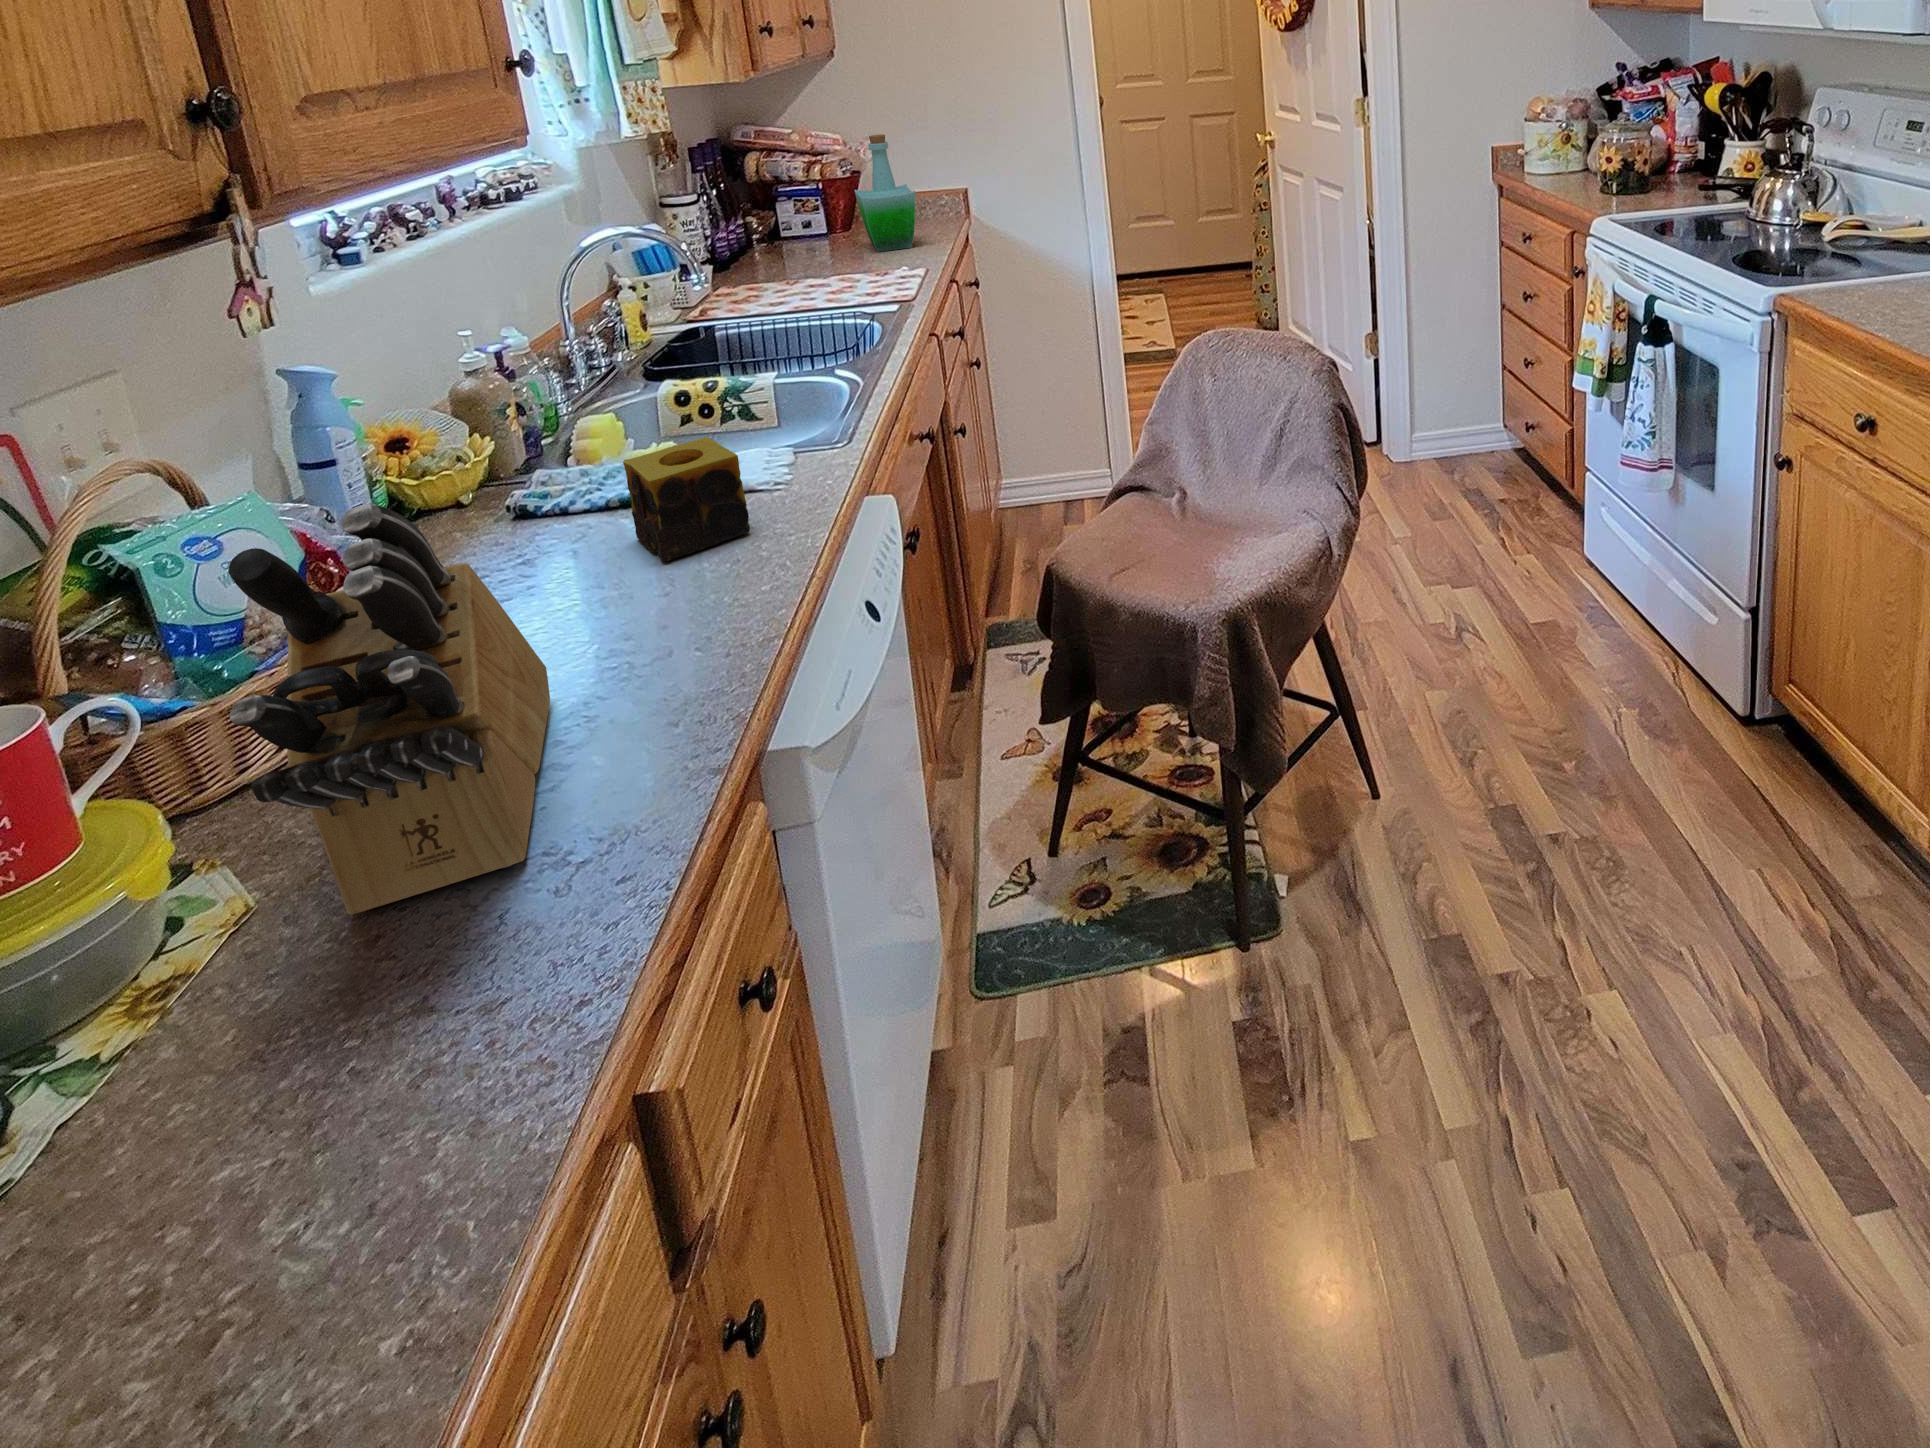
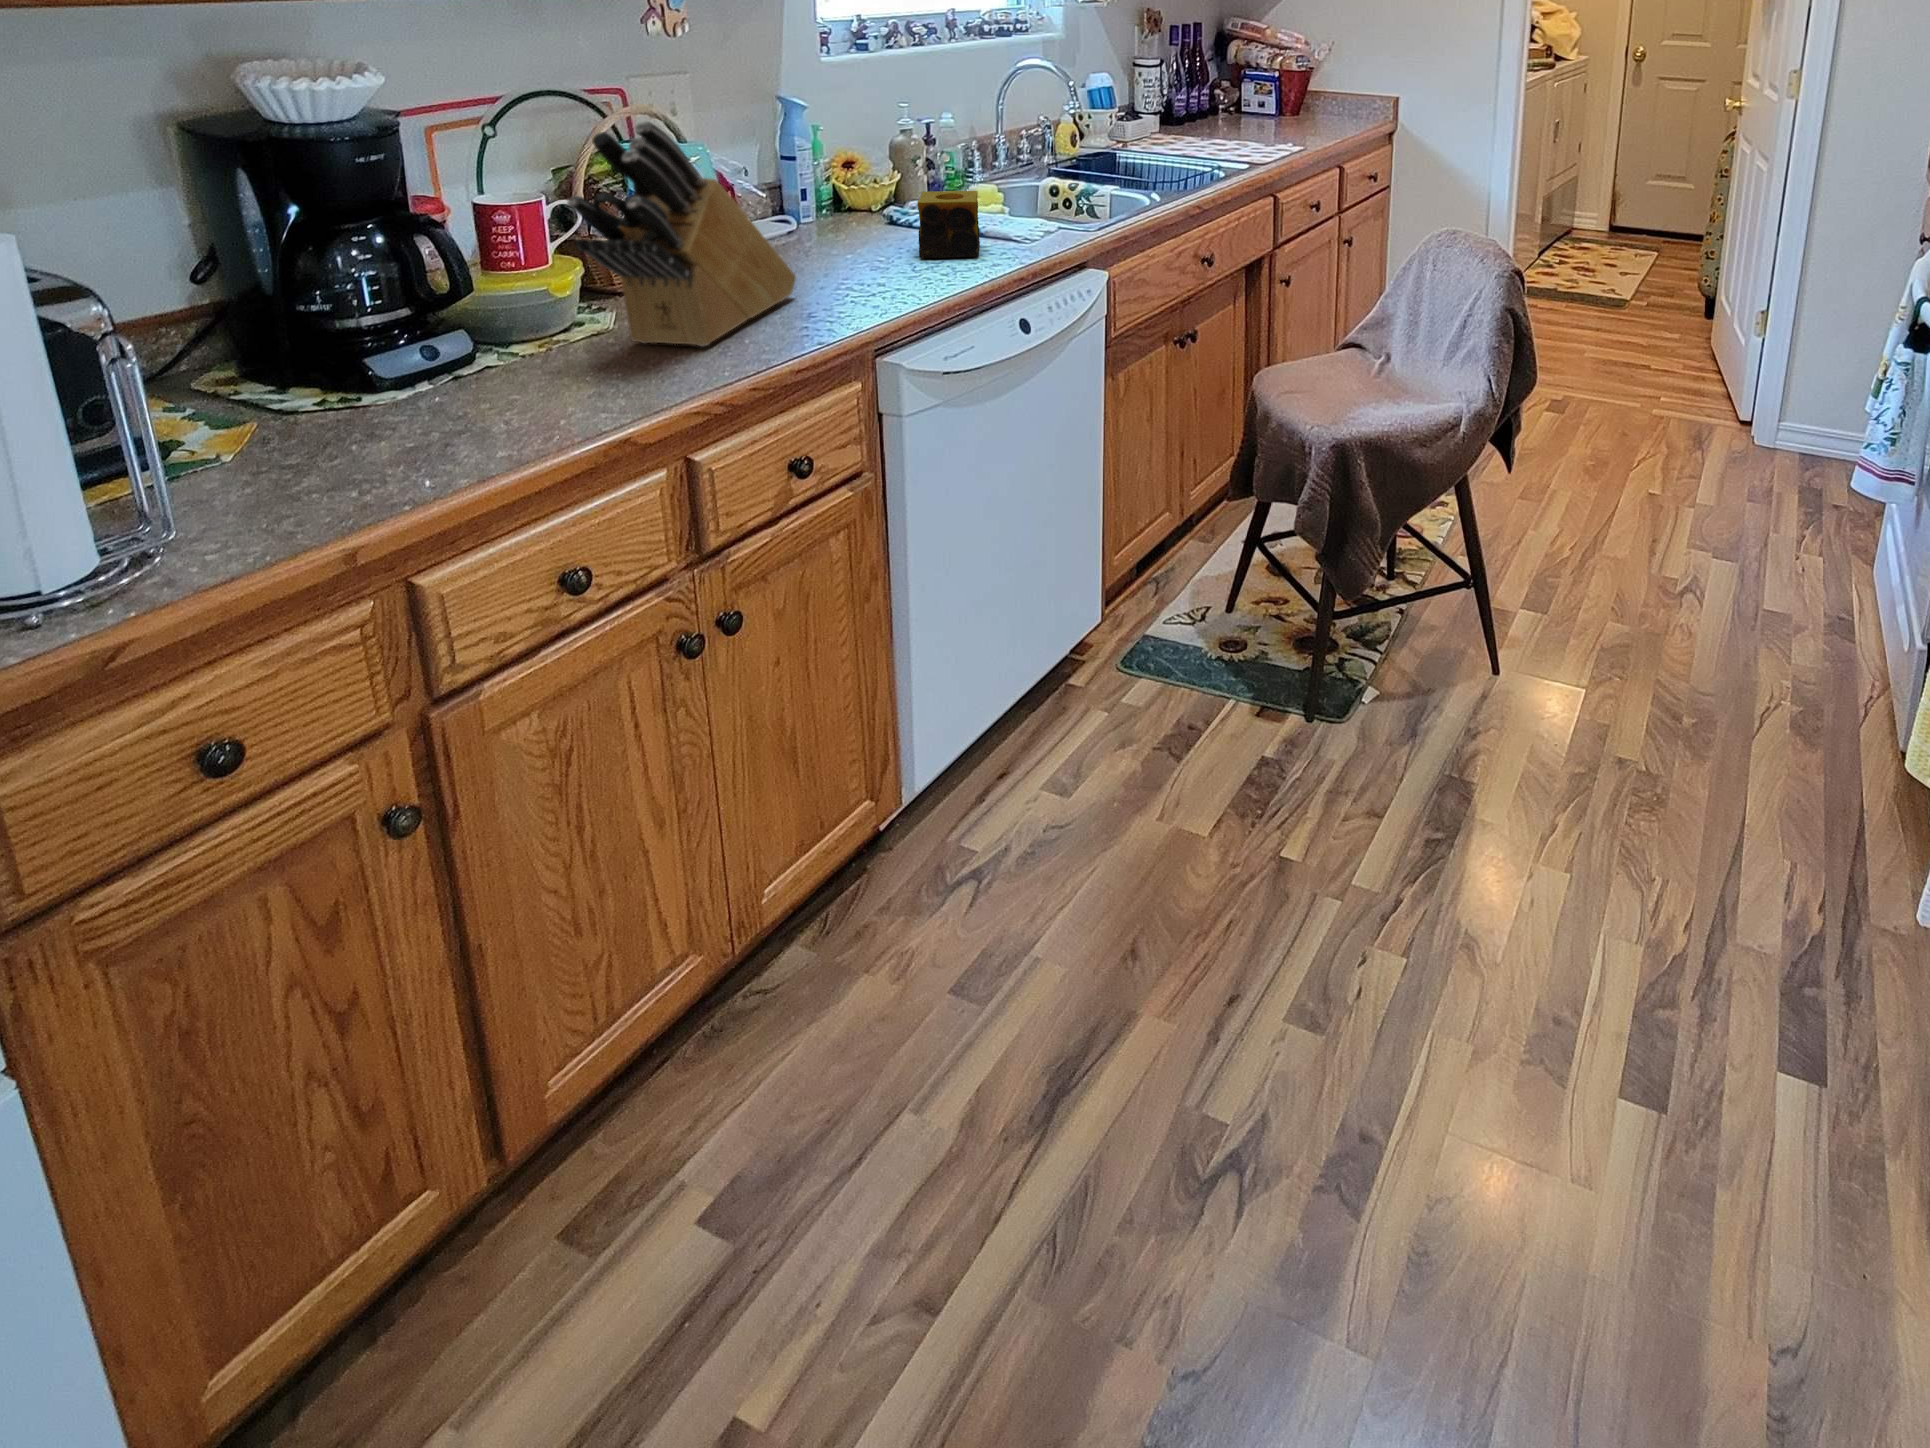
bottle: present [854,134,915,252] -> none [1279,34,1326,132]

